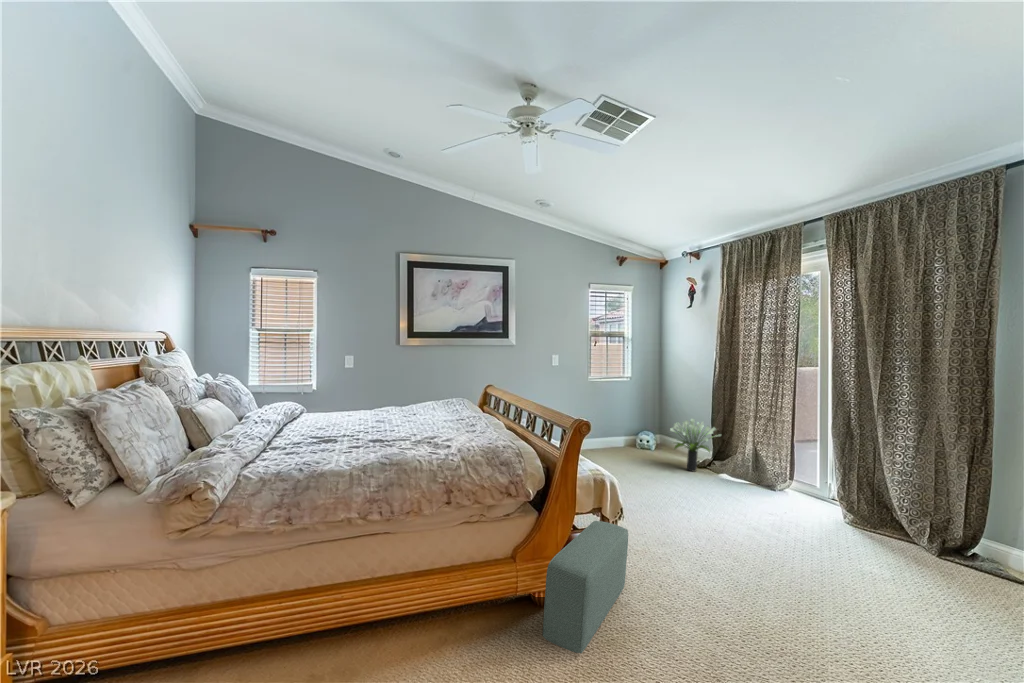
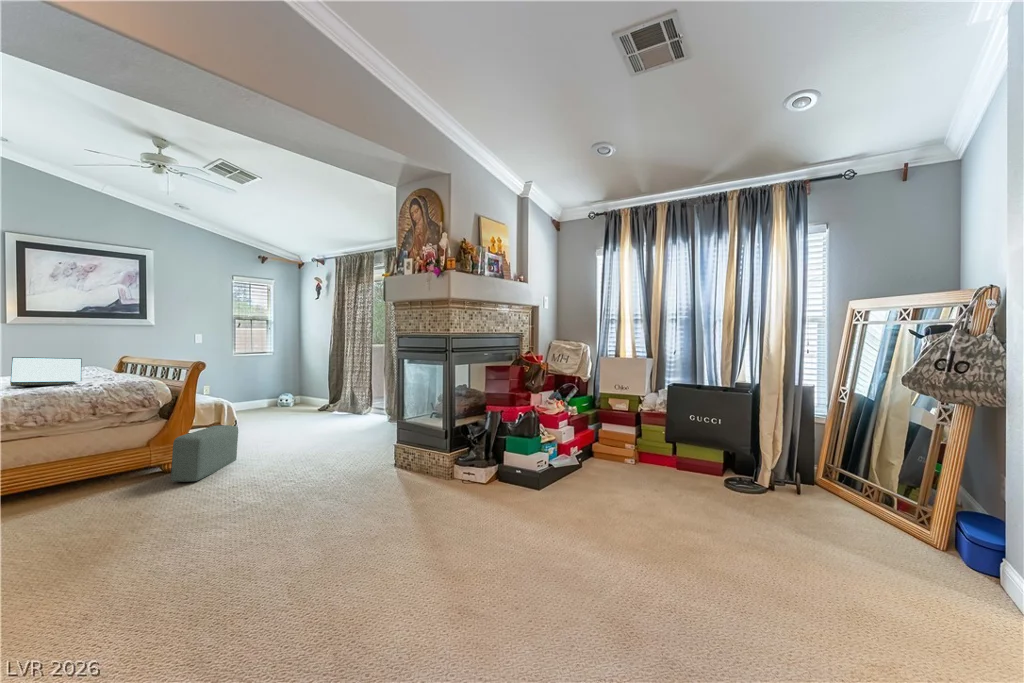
laptop: none [368,401,442,448] -> present [10,357,82,386]
potted plant: present [670,419,721,471] -> none [298,377,334,413]

